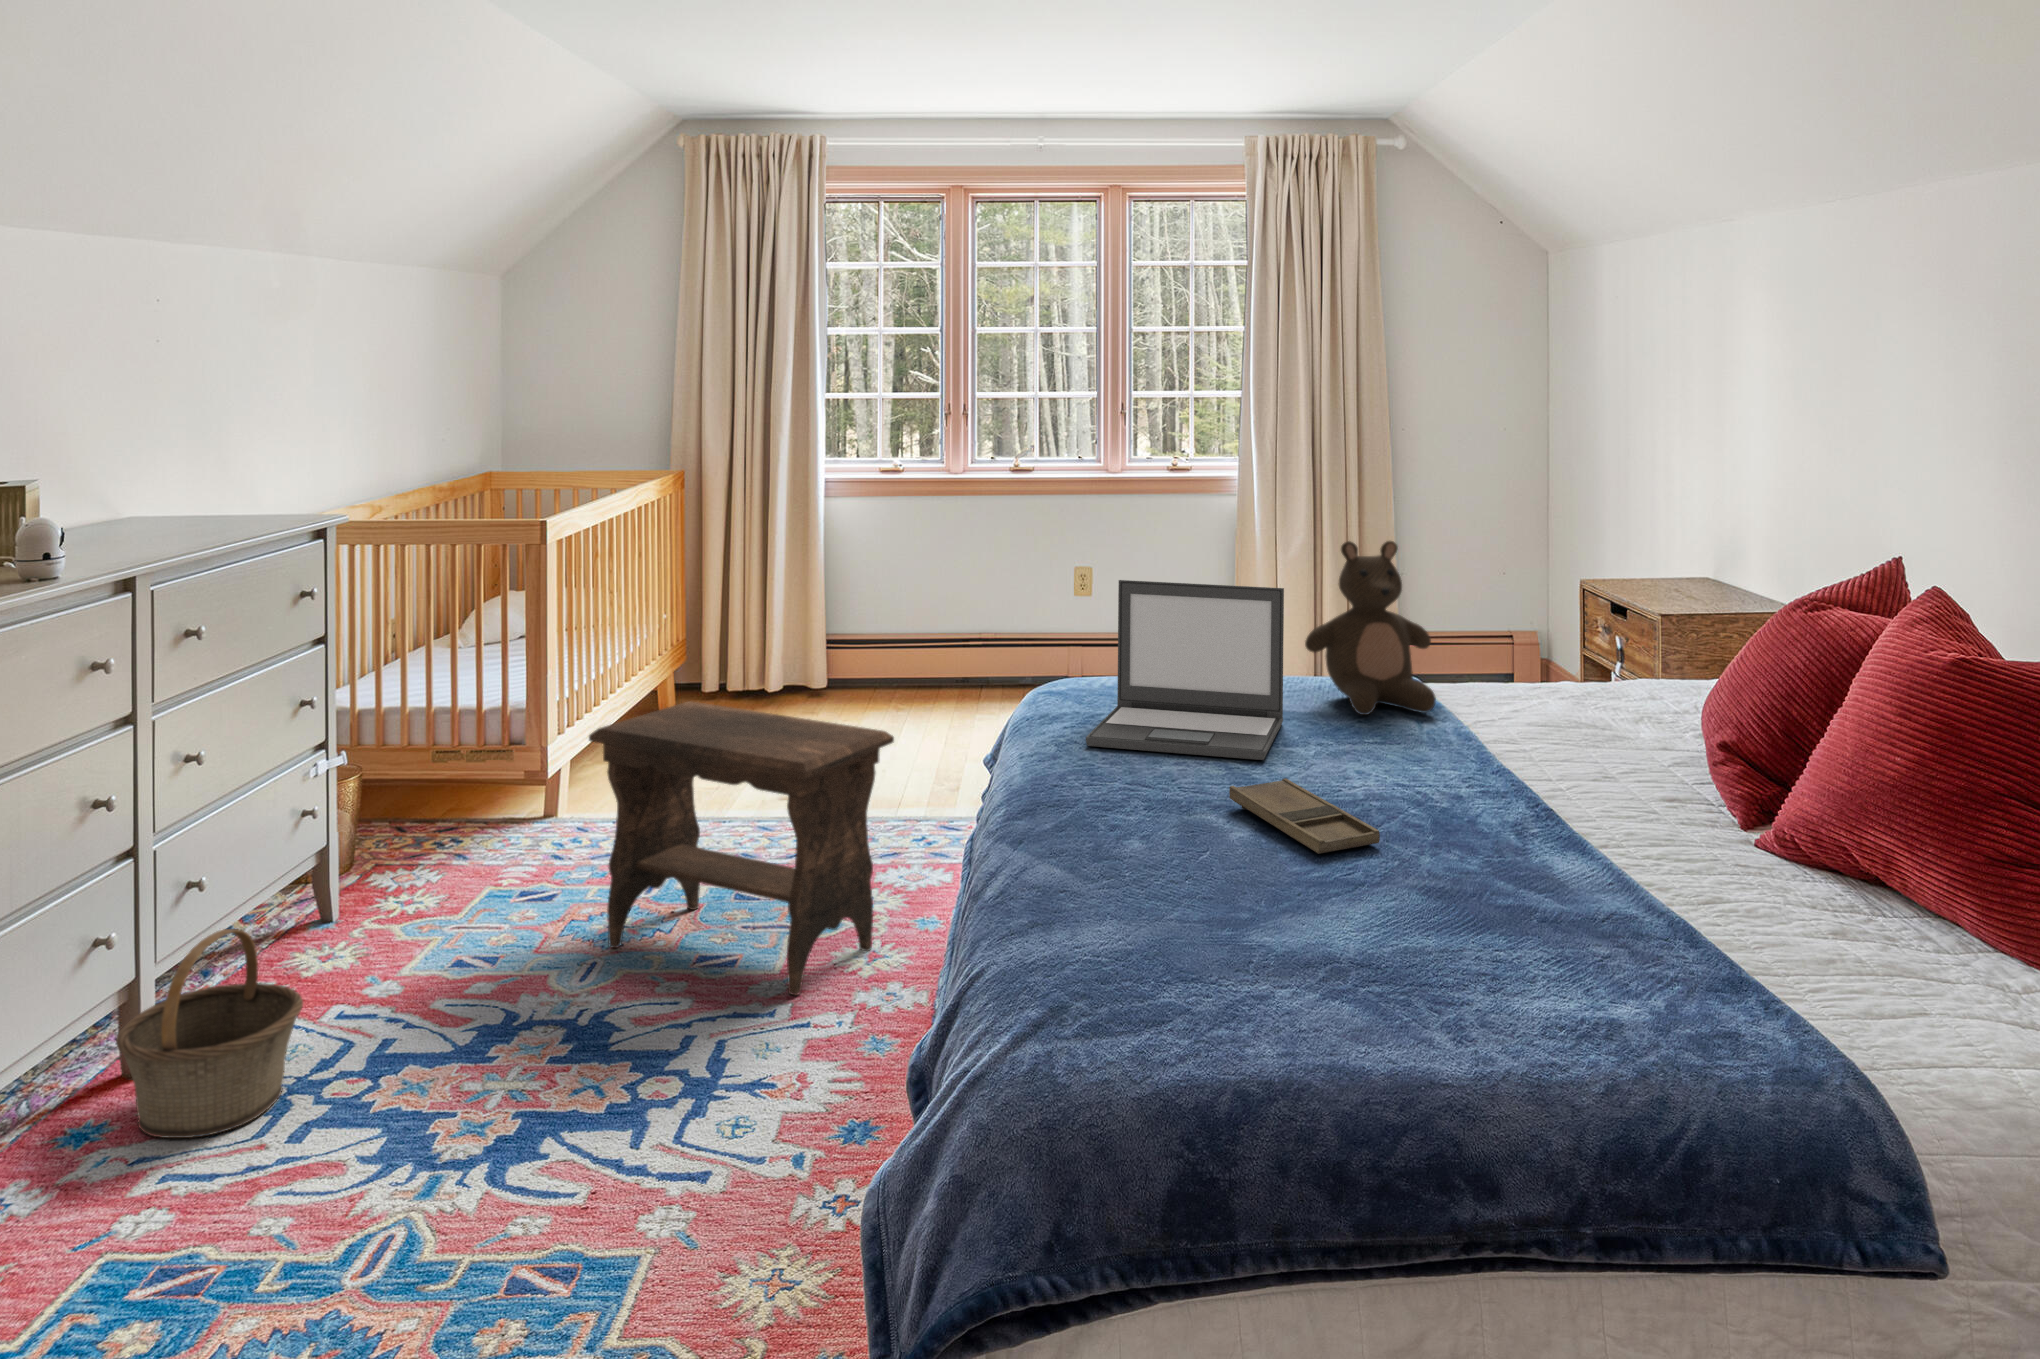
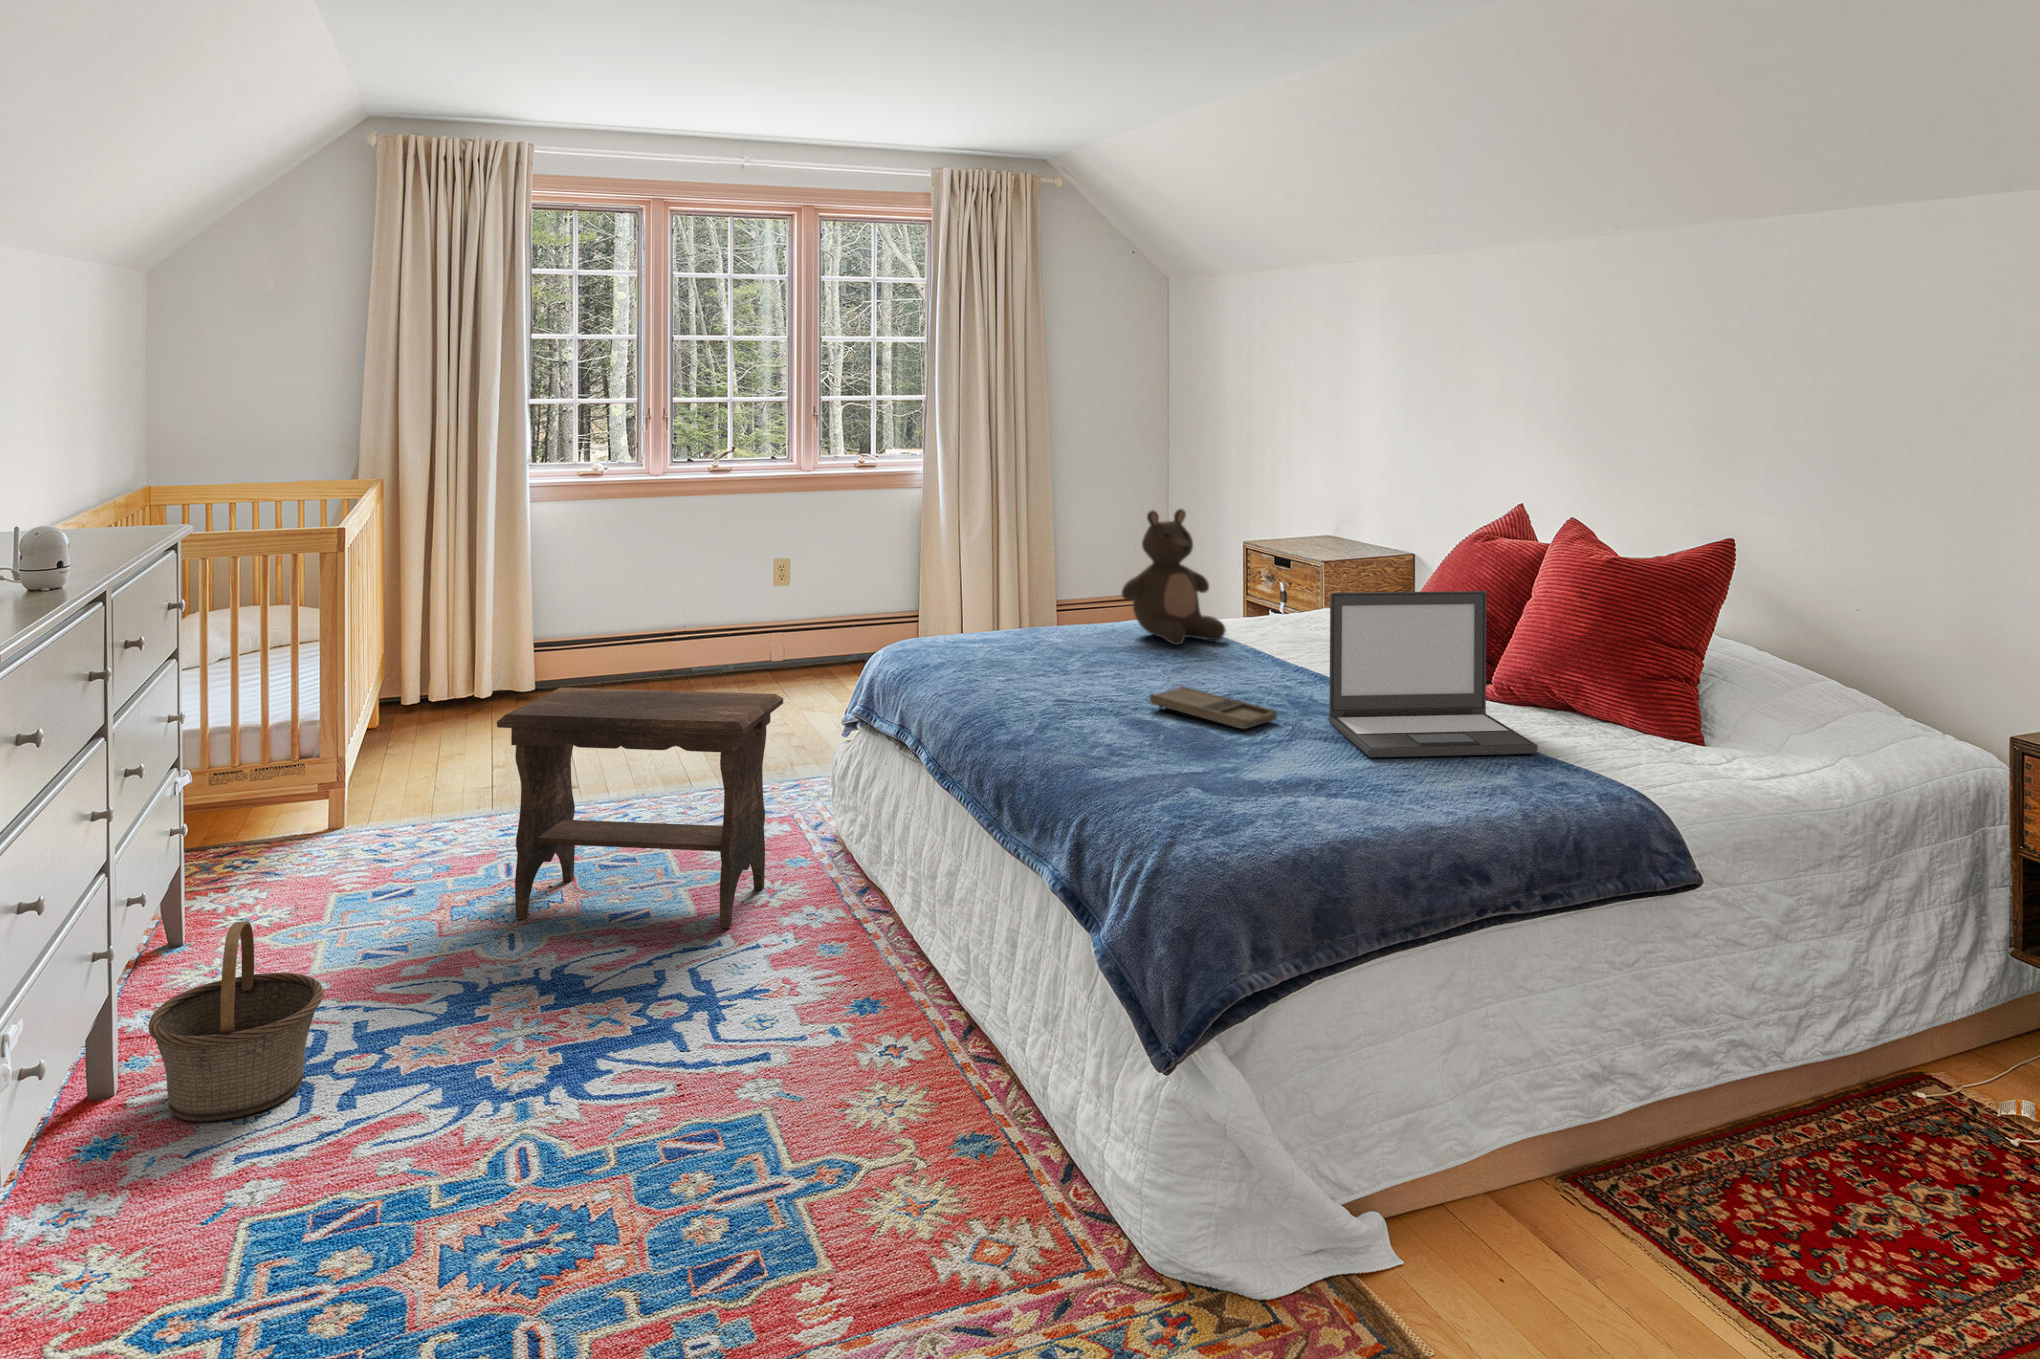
laptop: present [1086,580,1284,760] -> present [1329,591,1538,757]

